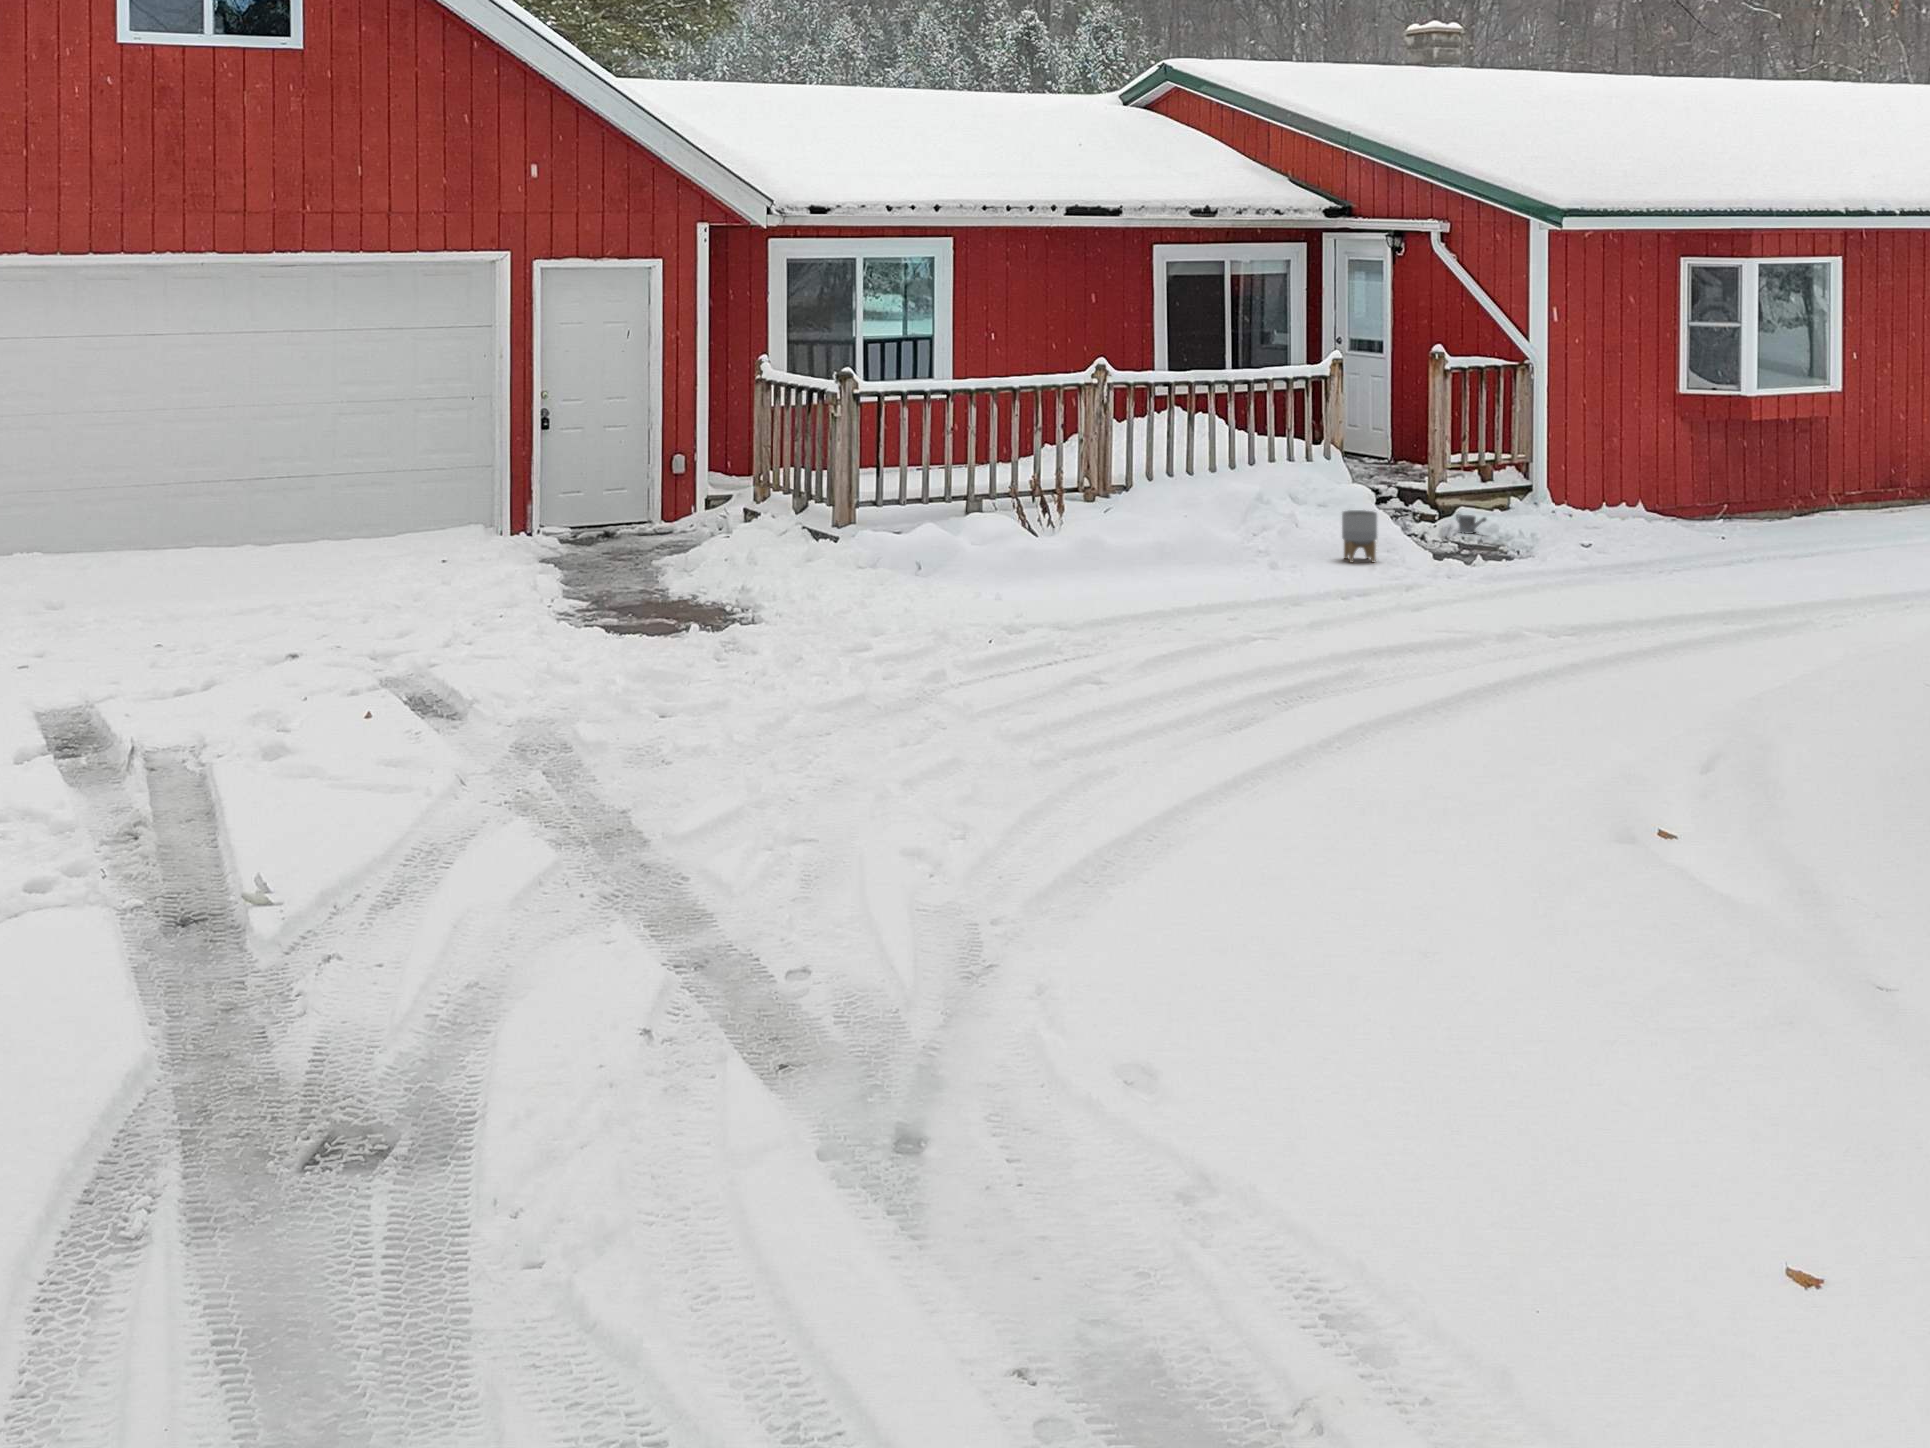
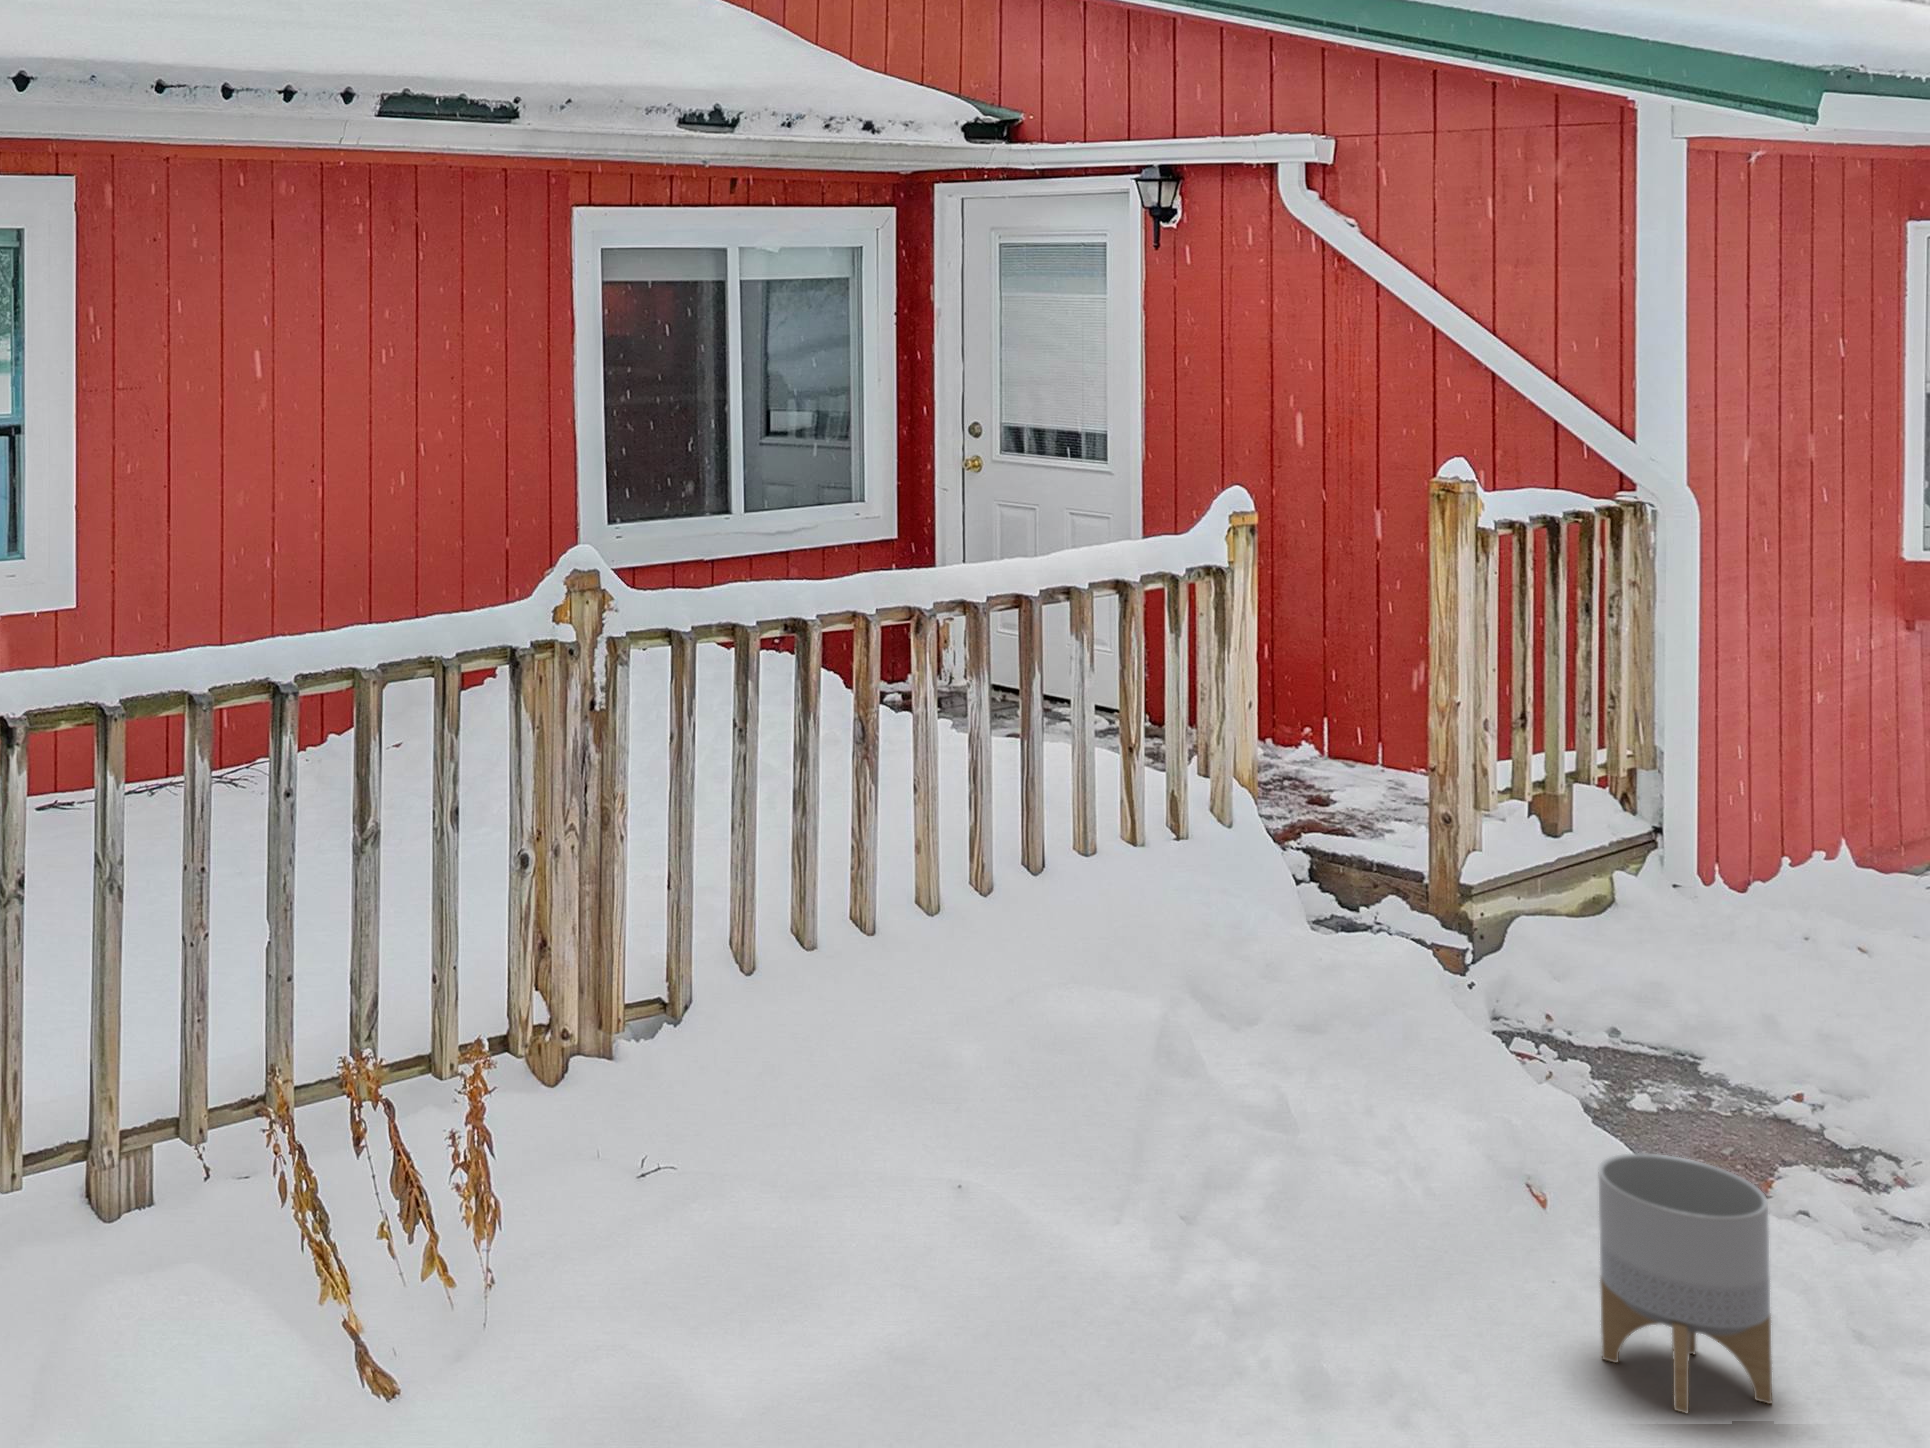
watering can: present [1456,515,1486,534] -> none [1636,988,1793,1065]

